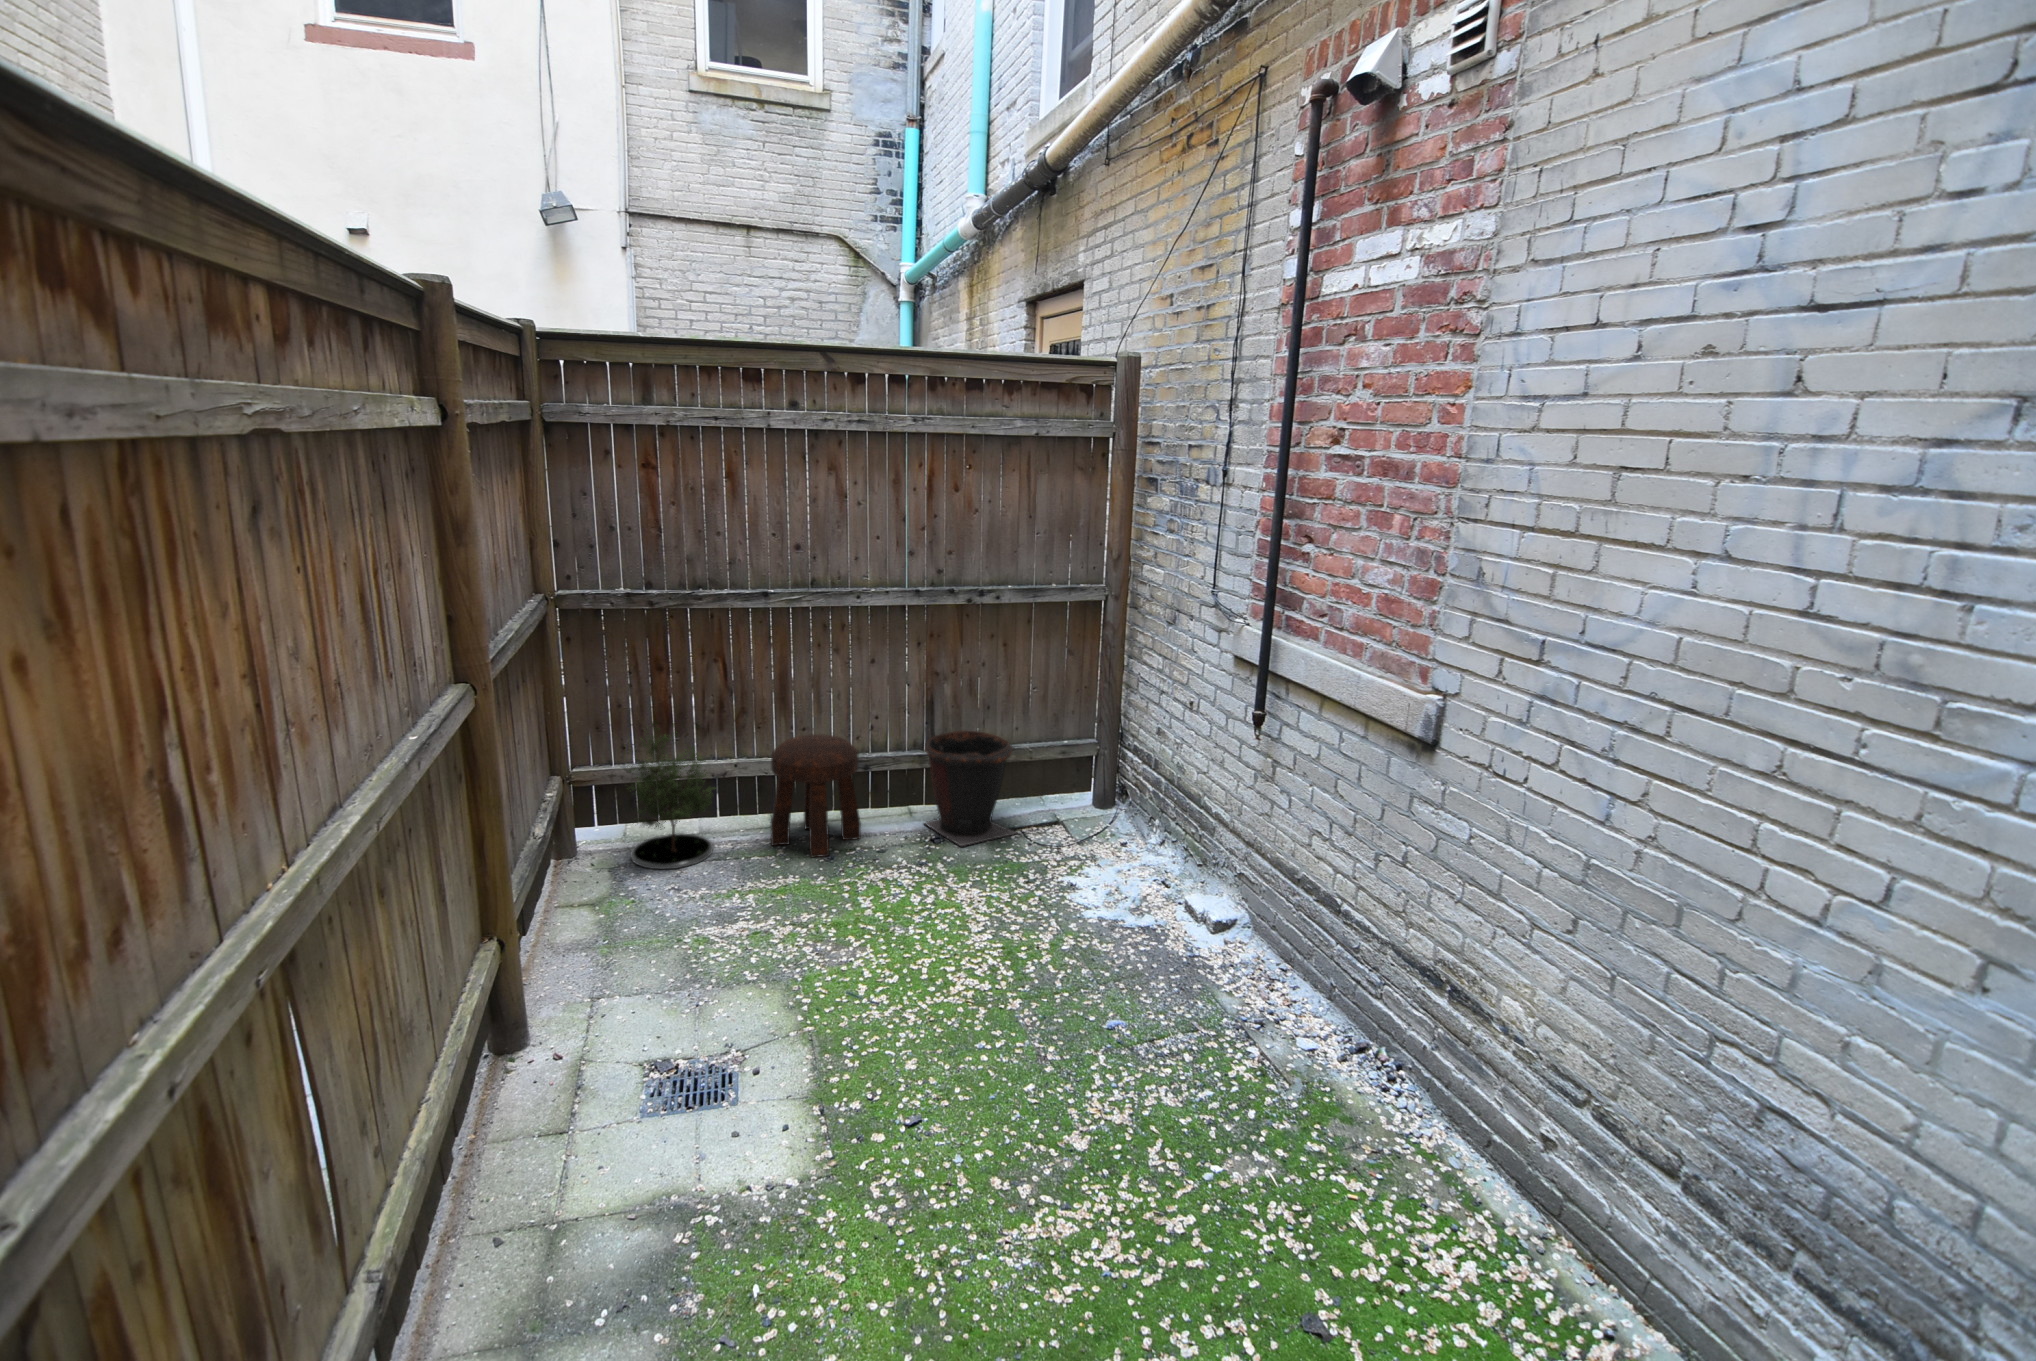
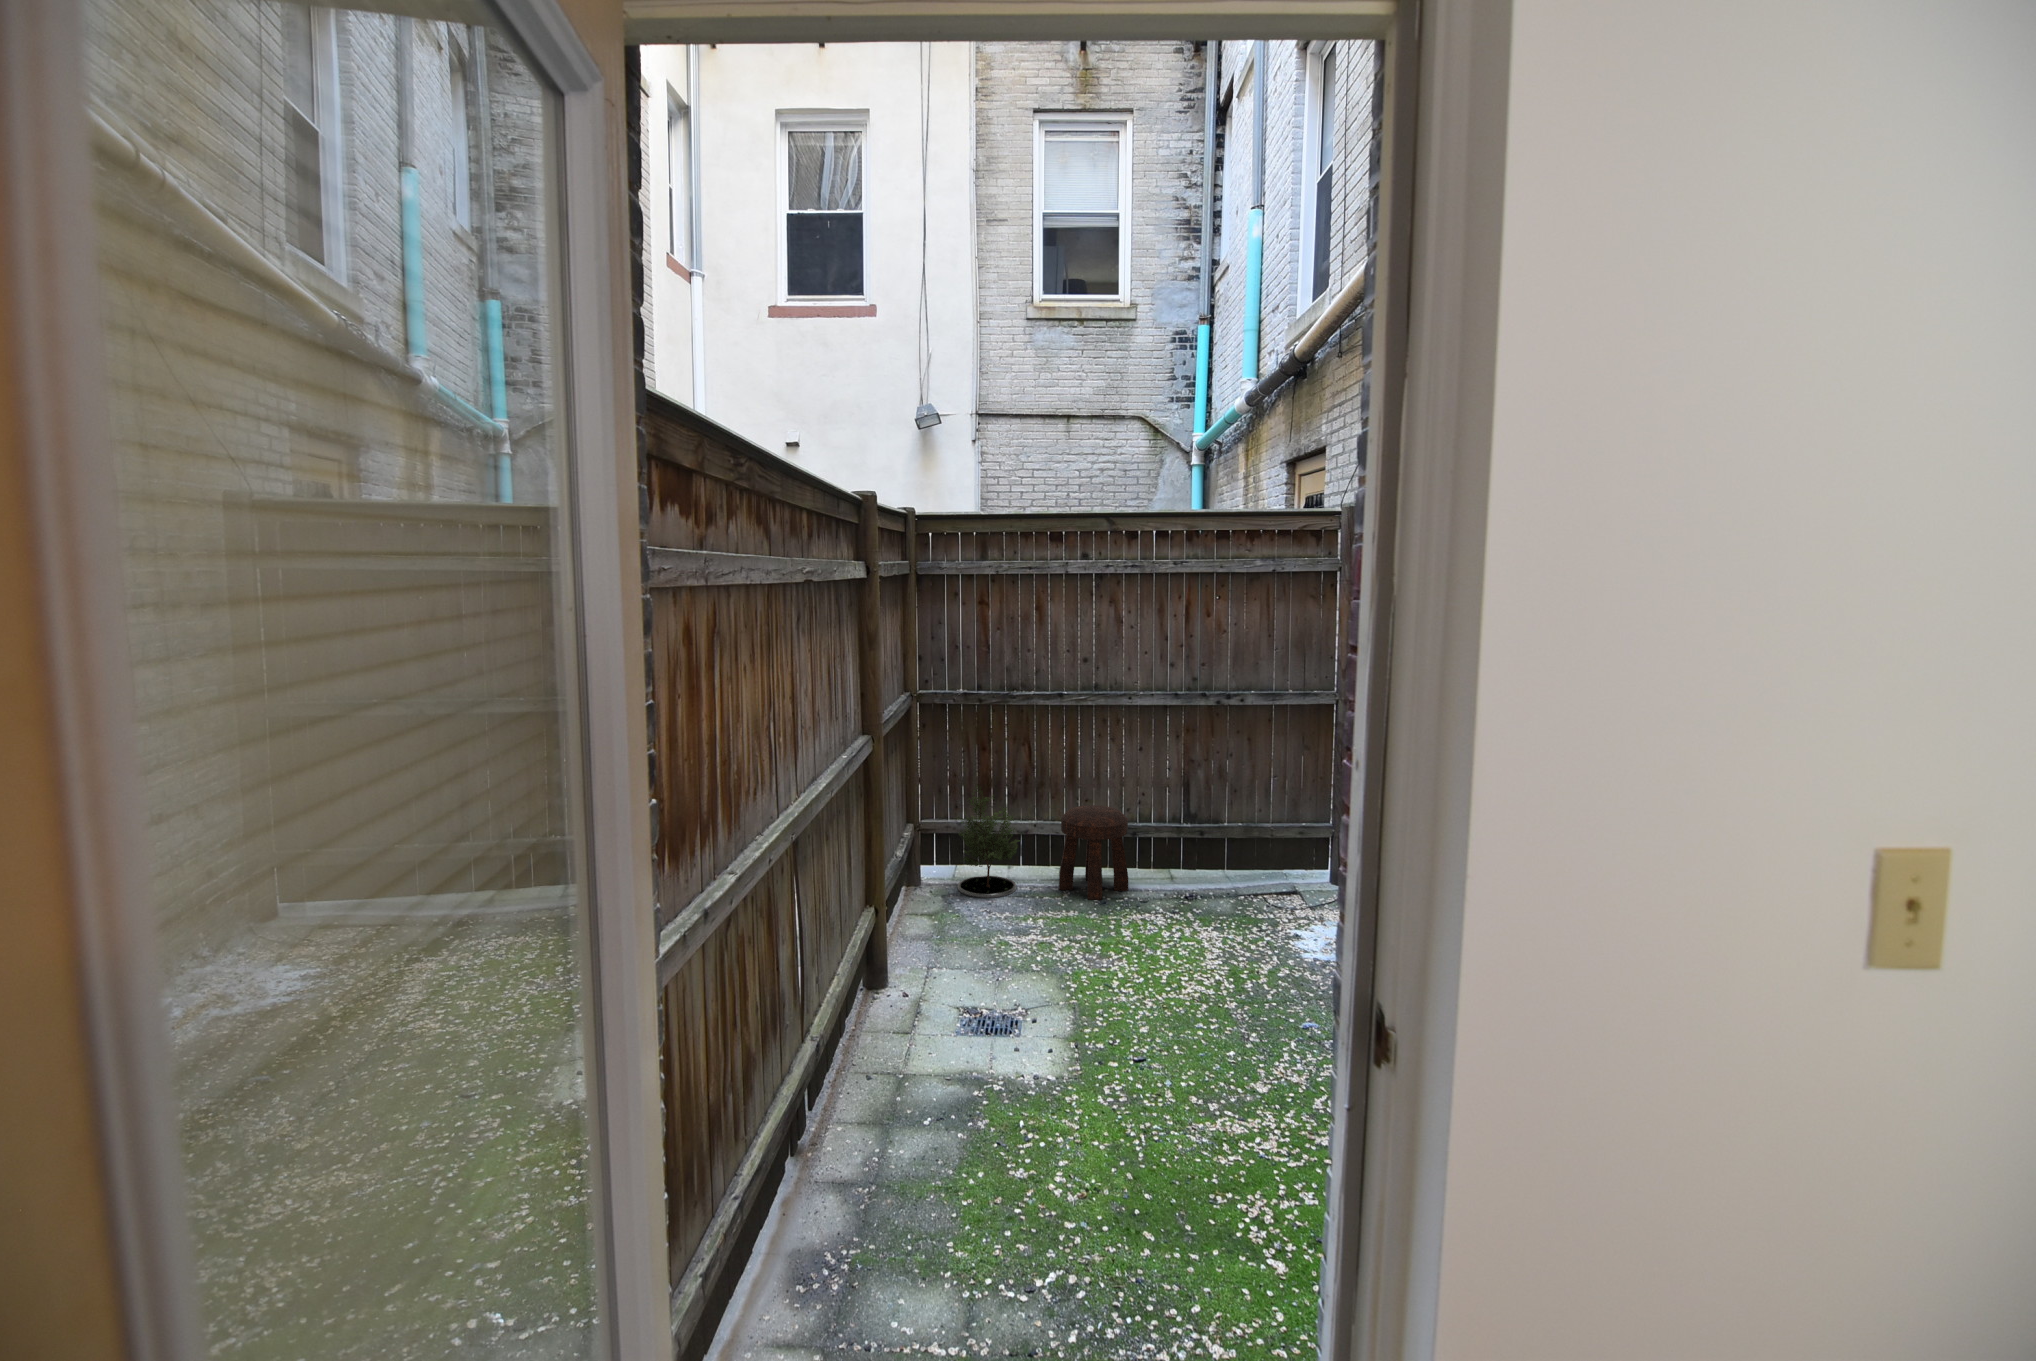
bucket: present [925,731,1016,846] -> none [1180,810,1260,902]

